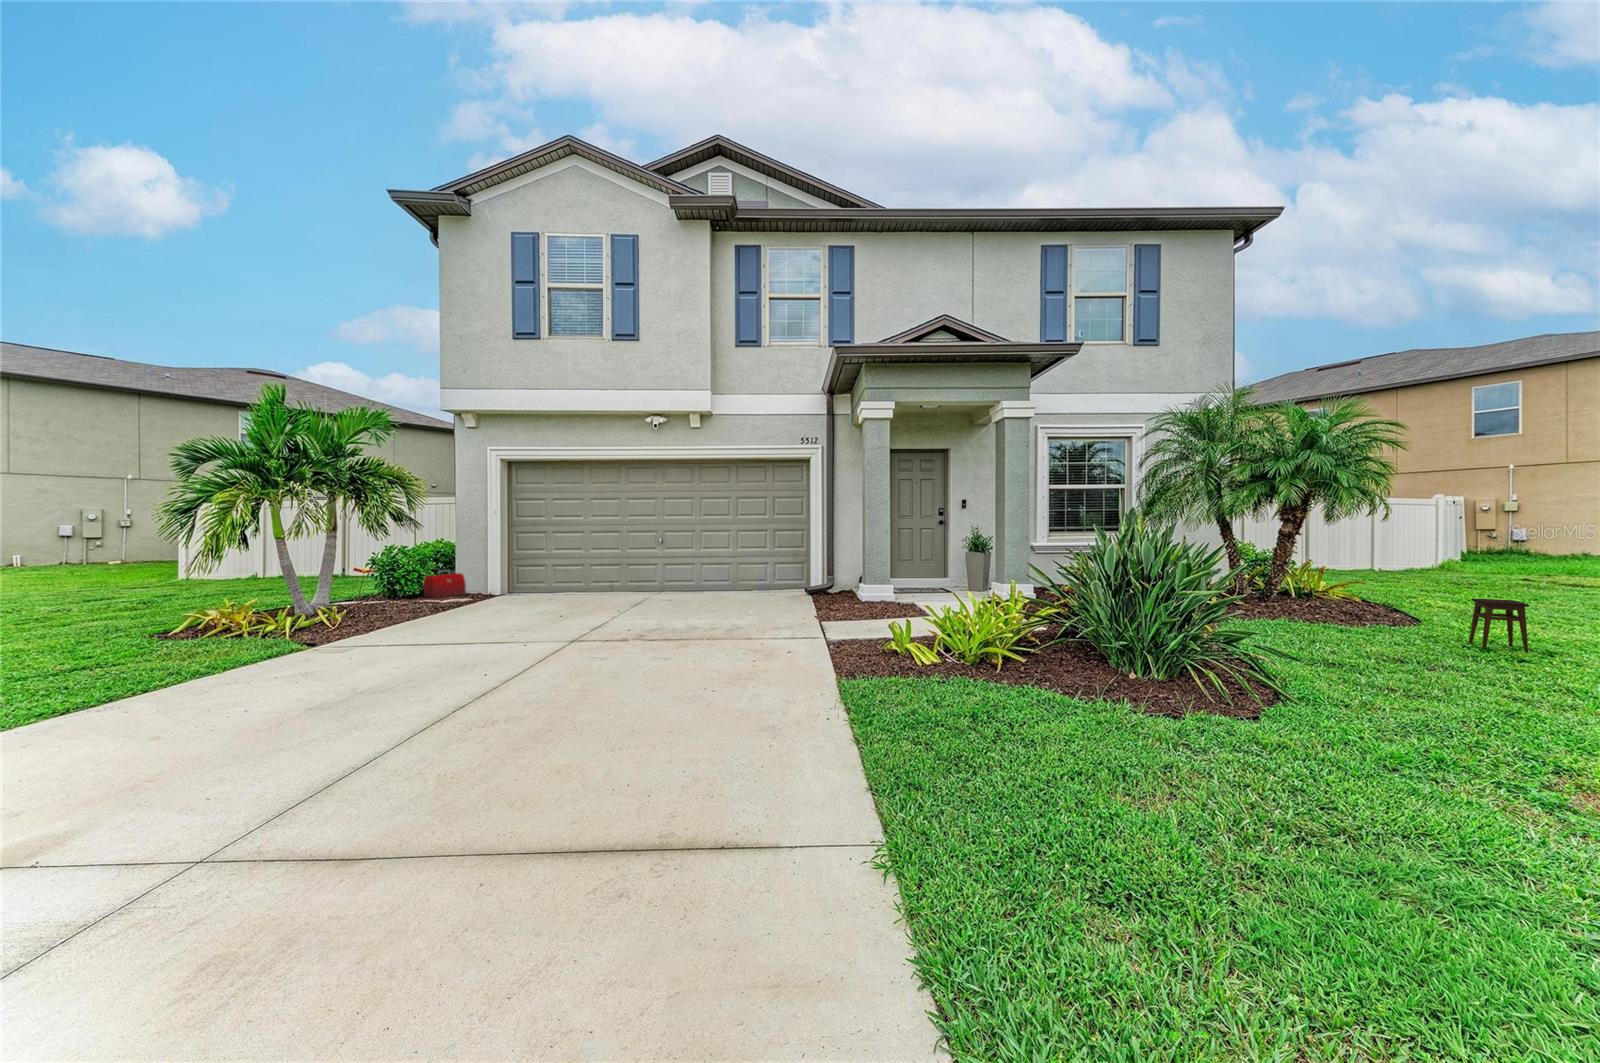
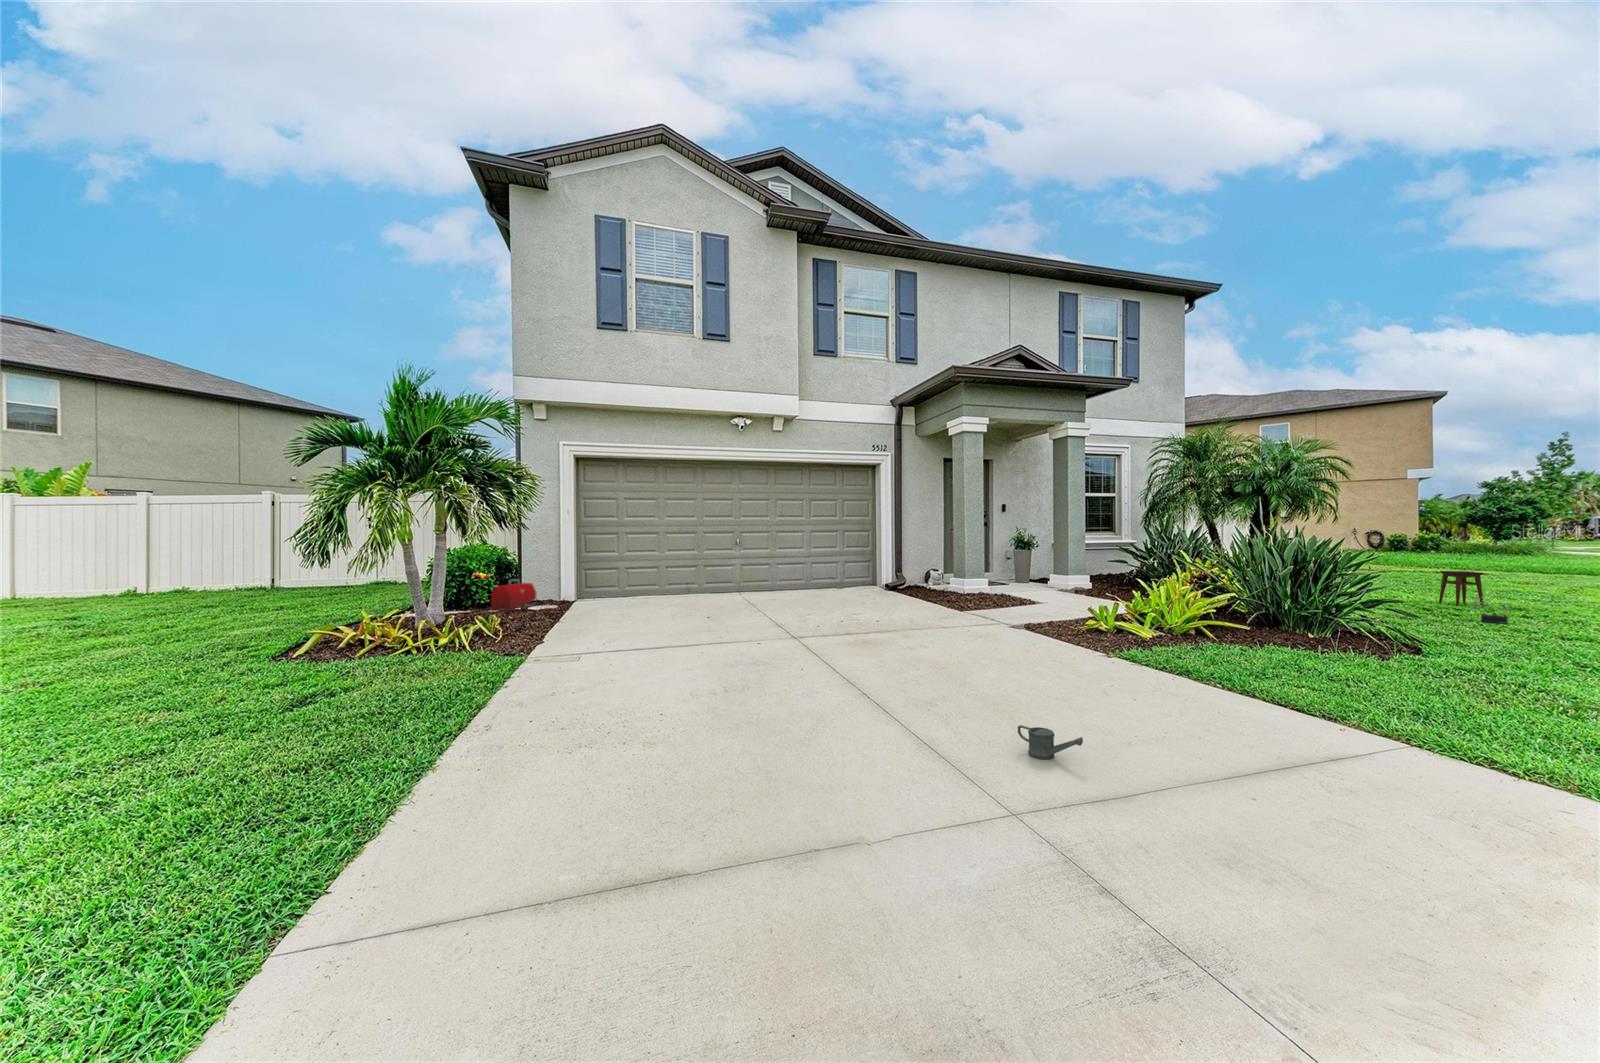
decorative plant: none [1423,639,1484,682] -> present [1473,596,1515,624]
watering can: none [371,751,401,788] -> present [1018,725,1083,759]

